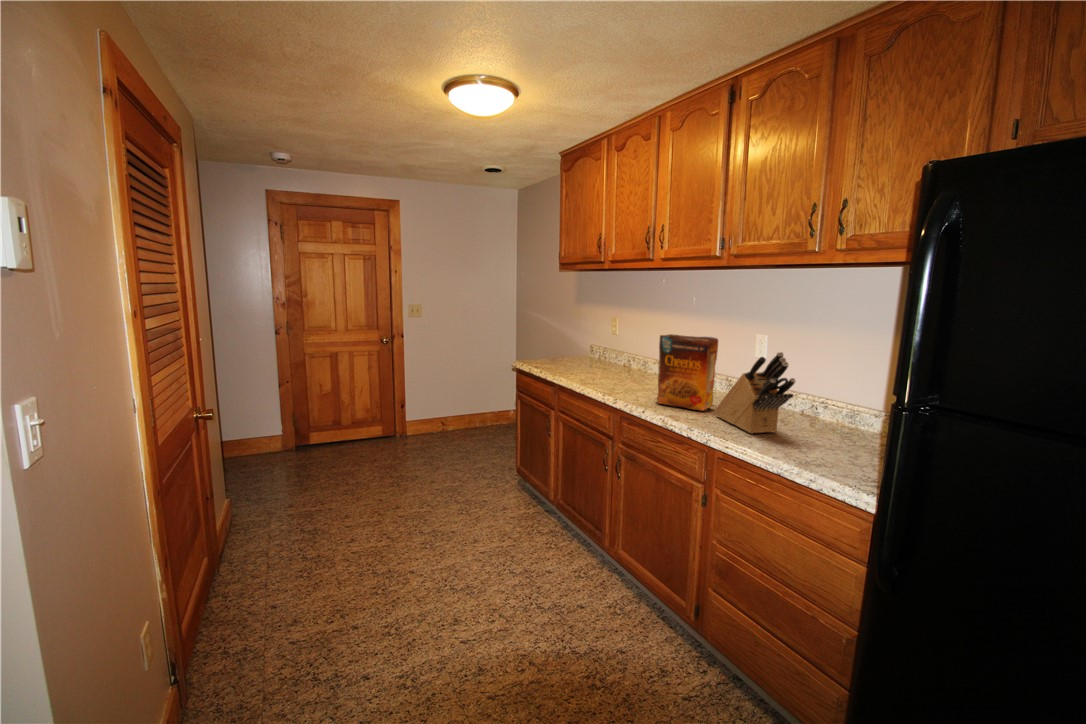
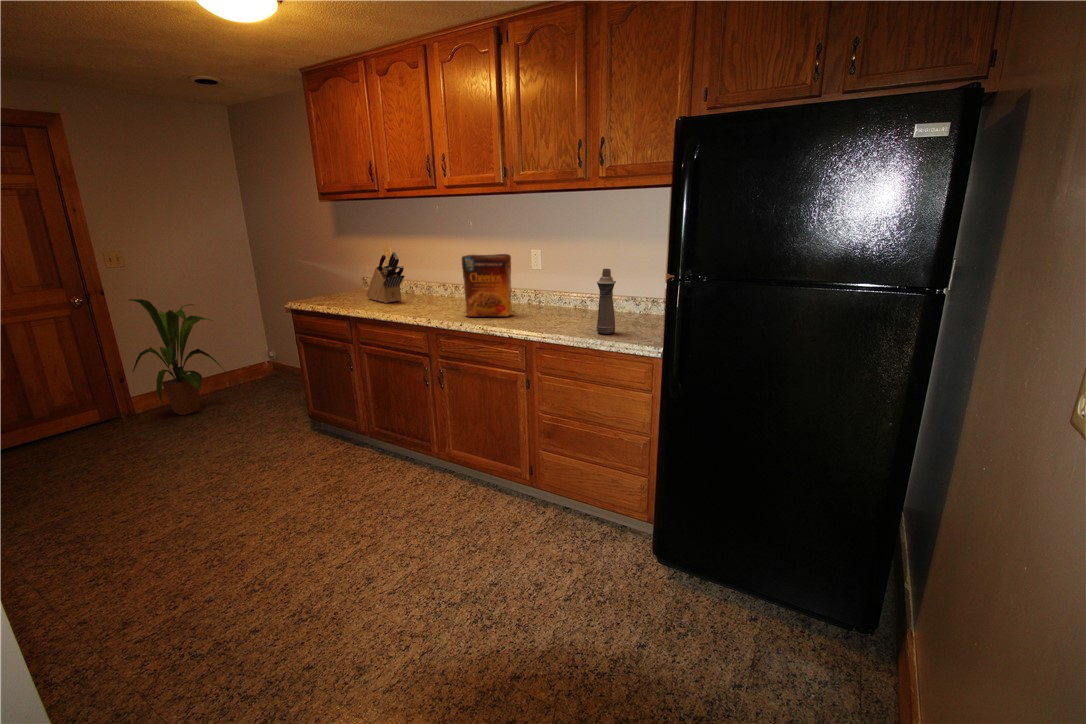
house plant: none [410,344,475,446] -> present [130,299,225,415]
knife block: present [715,352,796,433] -> present [367,251,404,303]
bottle: none [801,371,837,462] -> present [597,269,616,334]

